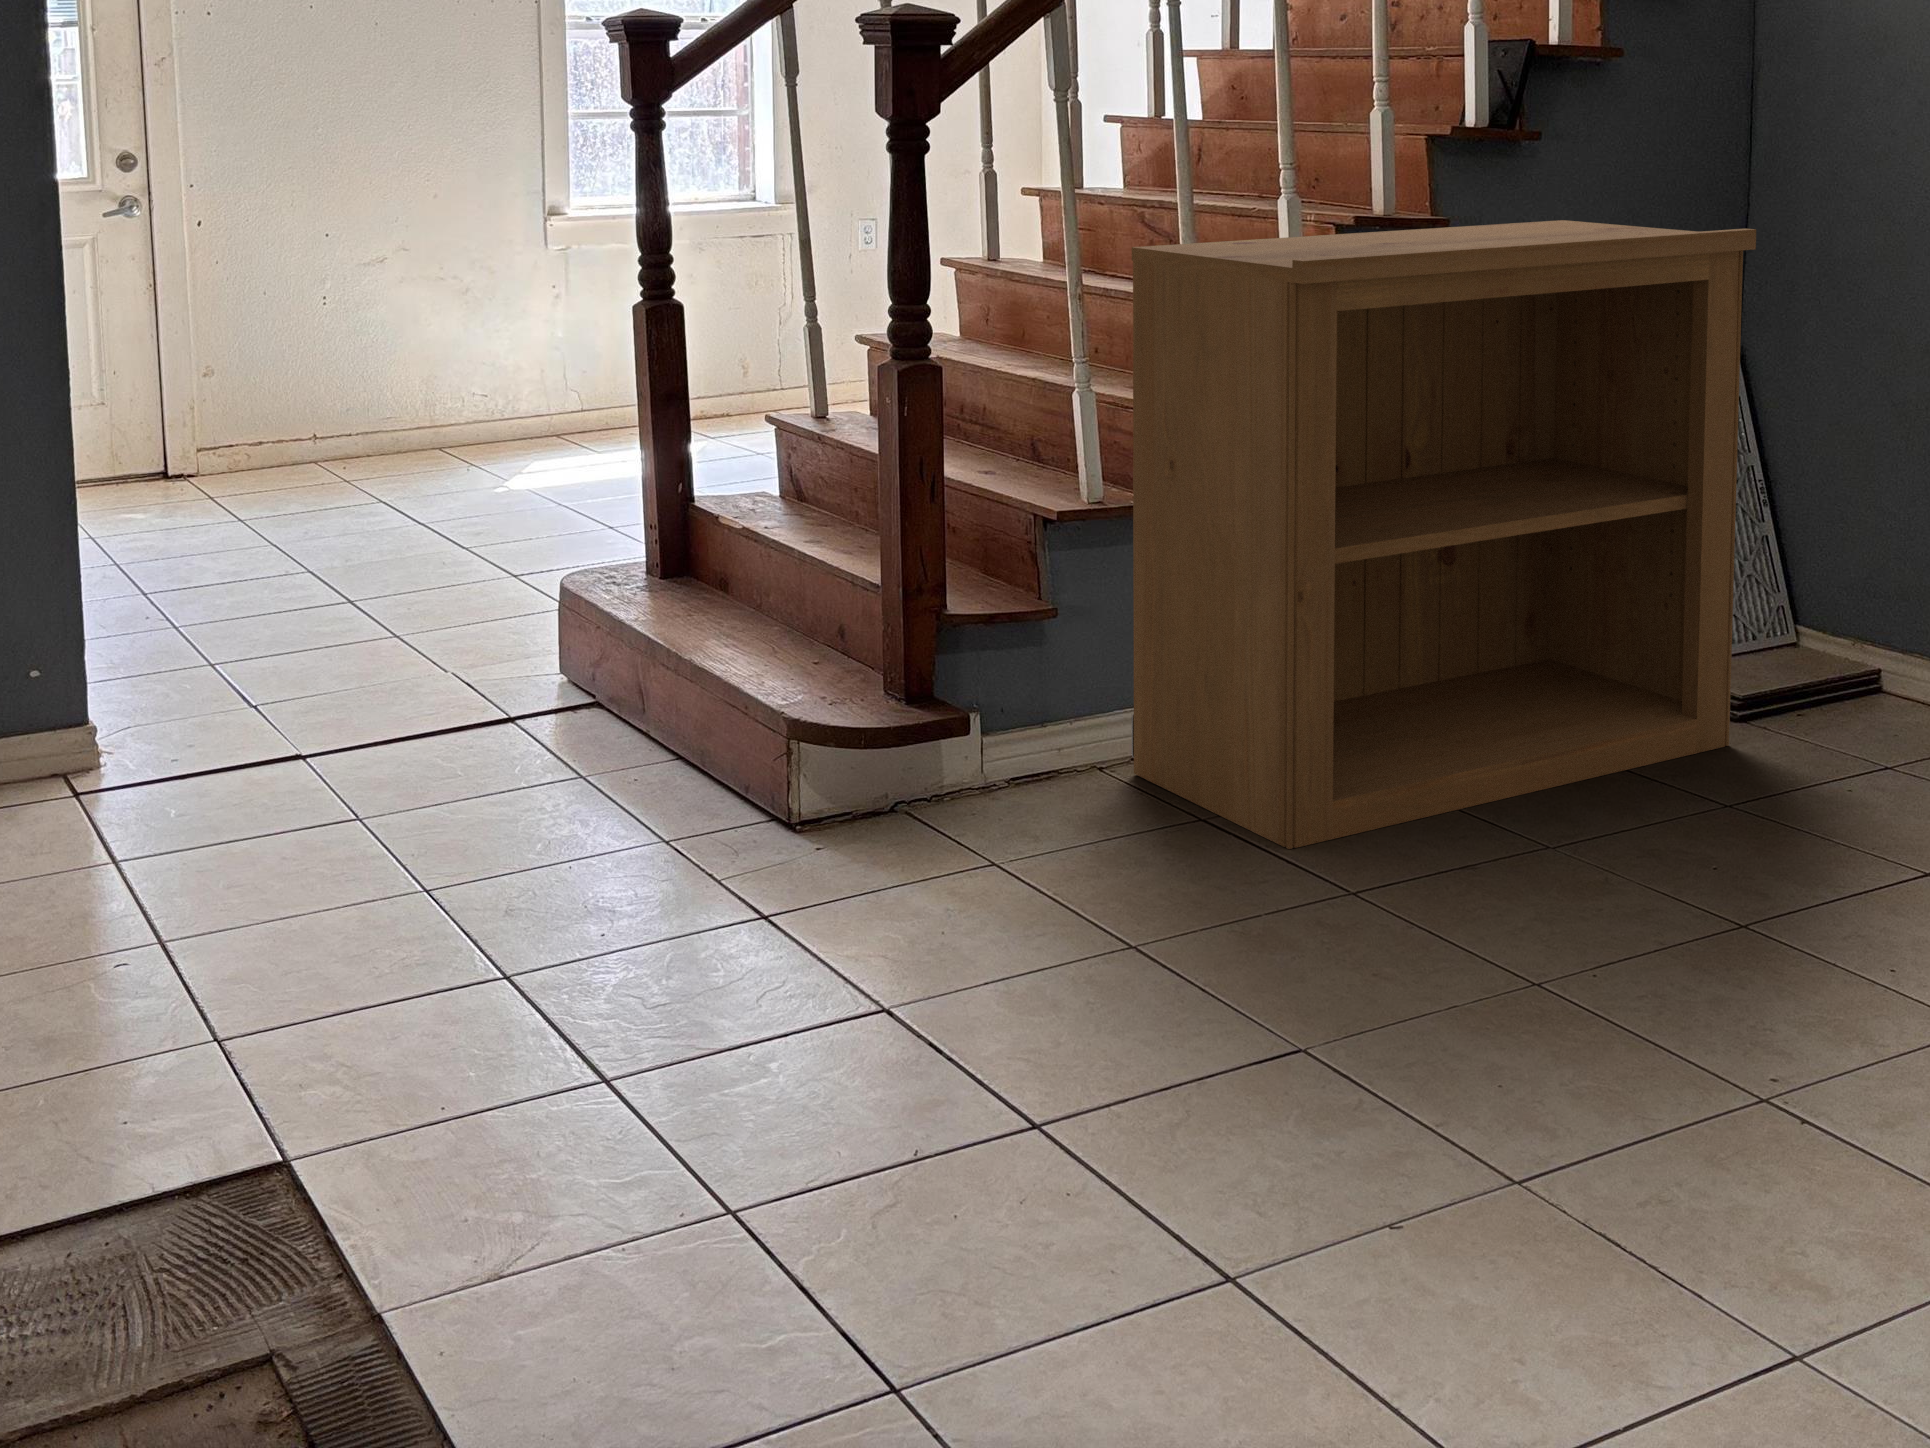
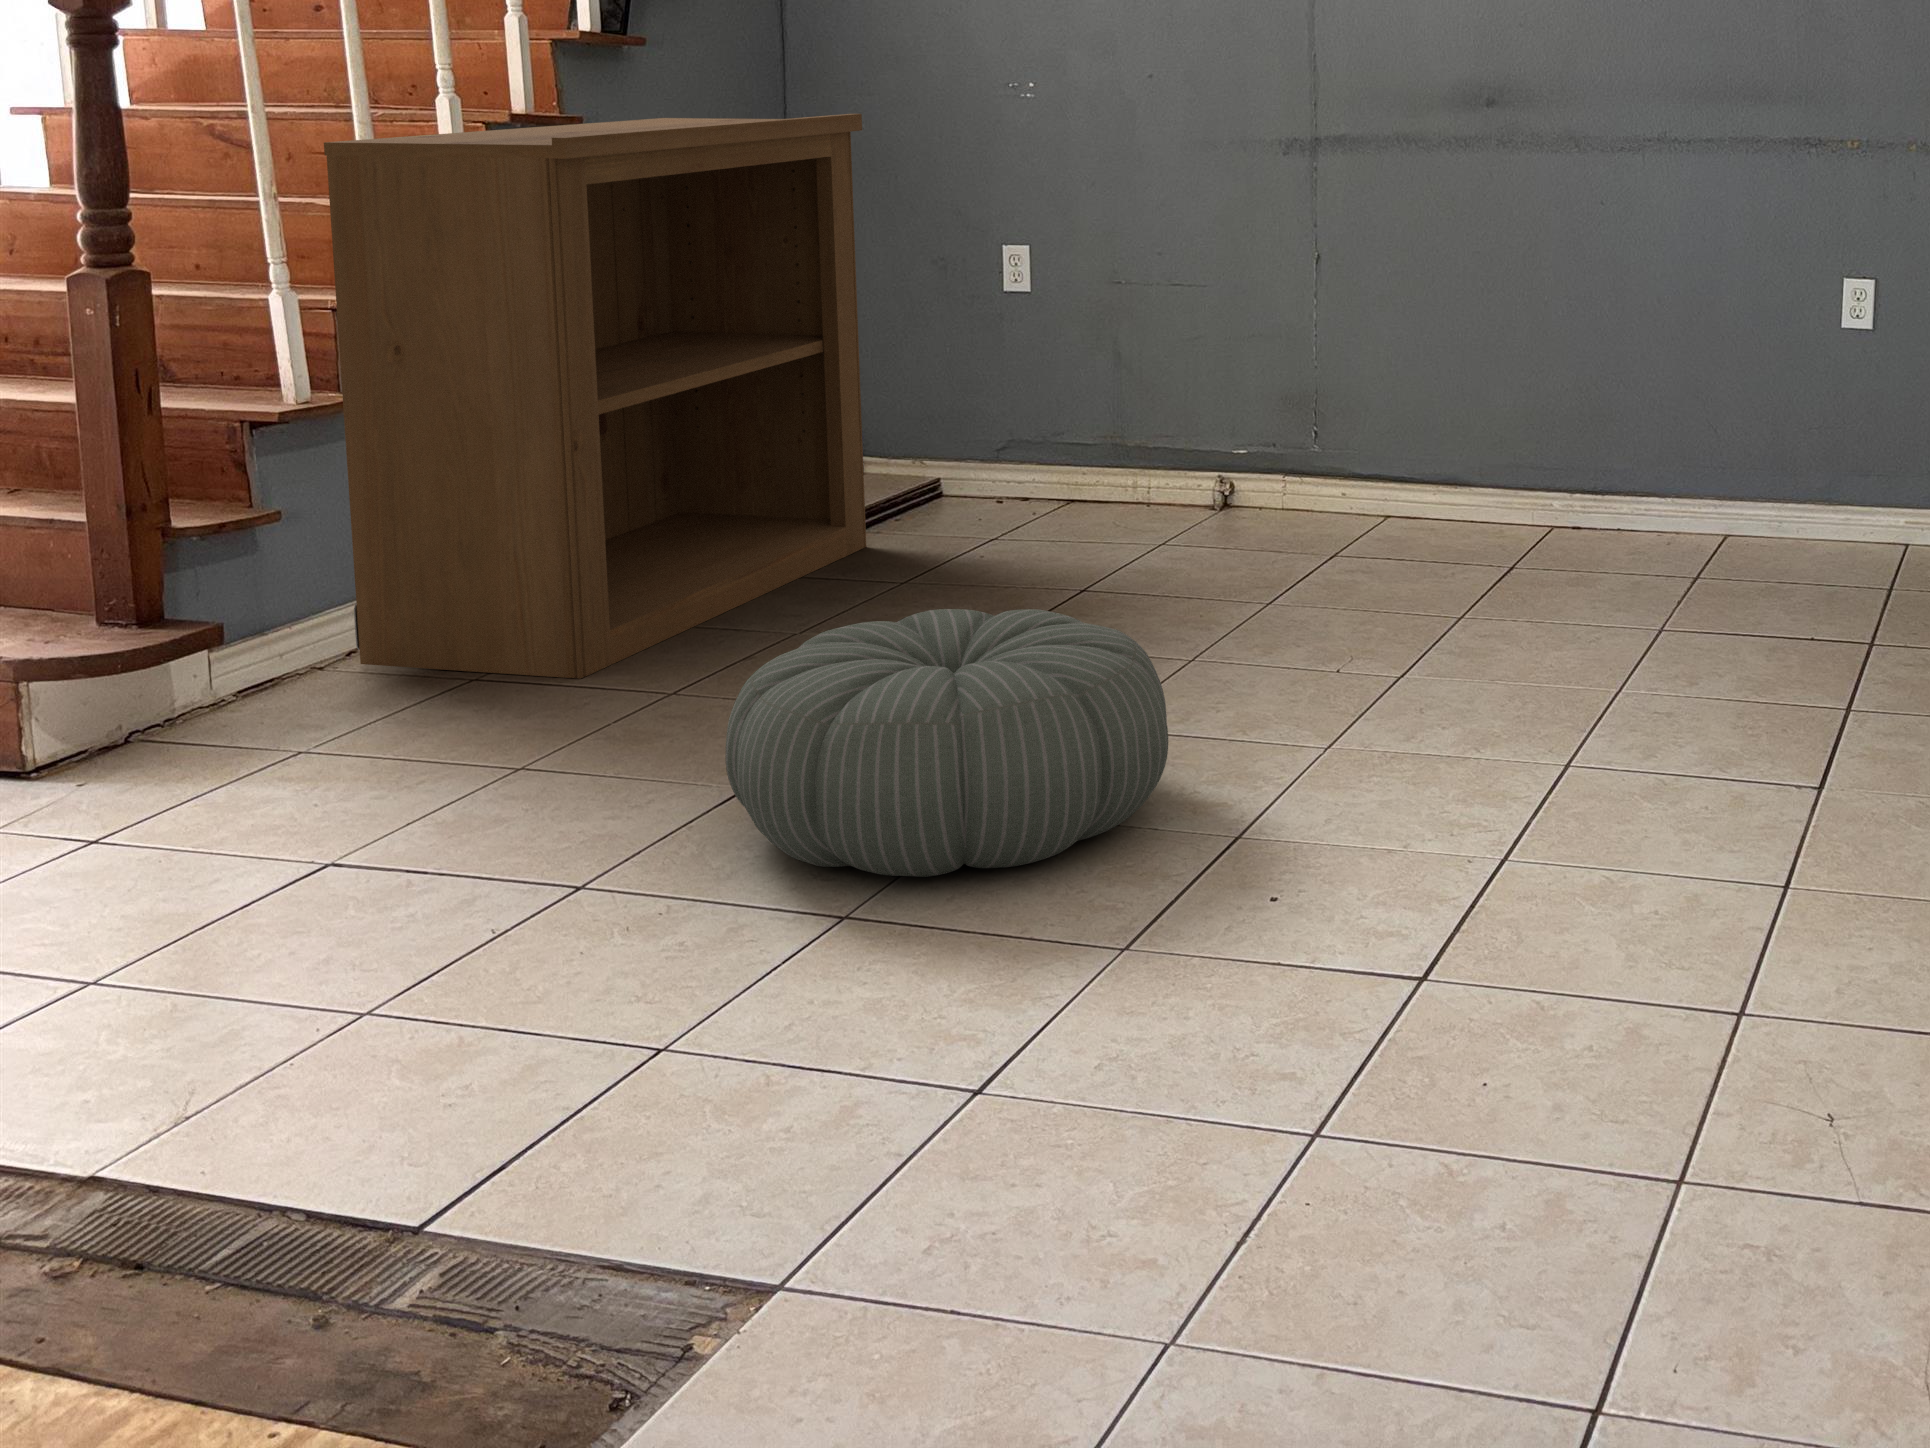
pouf: none [1172,905,1744,1316] -> present [725,609,1168,877]

